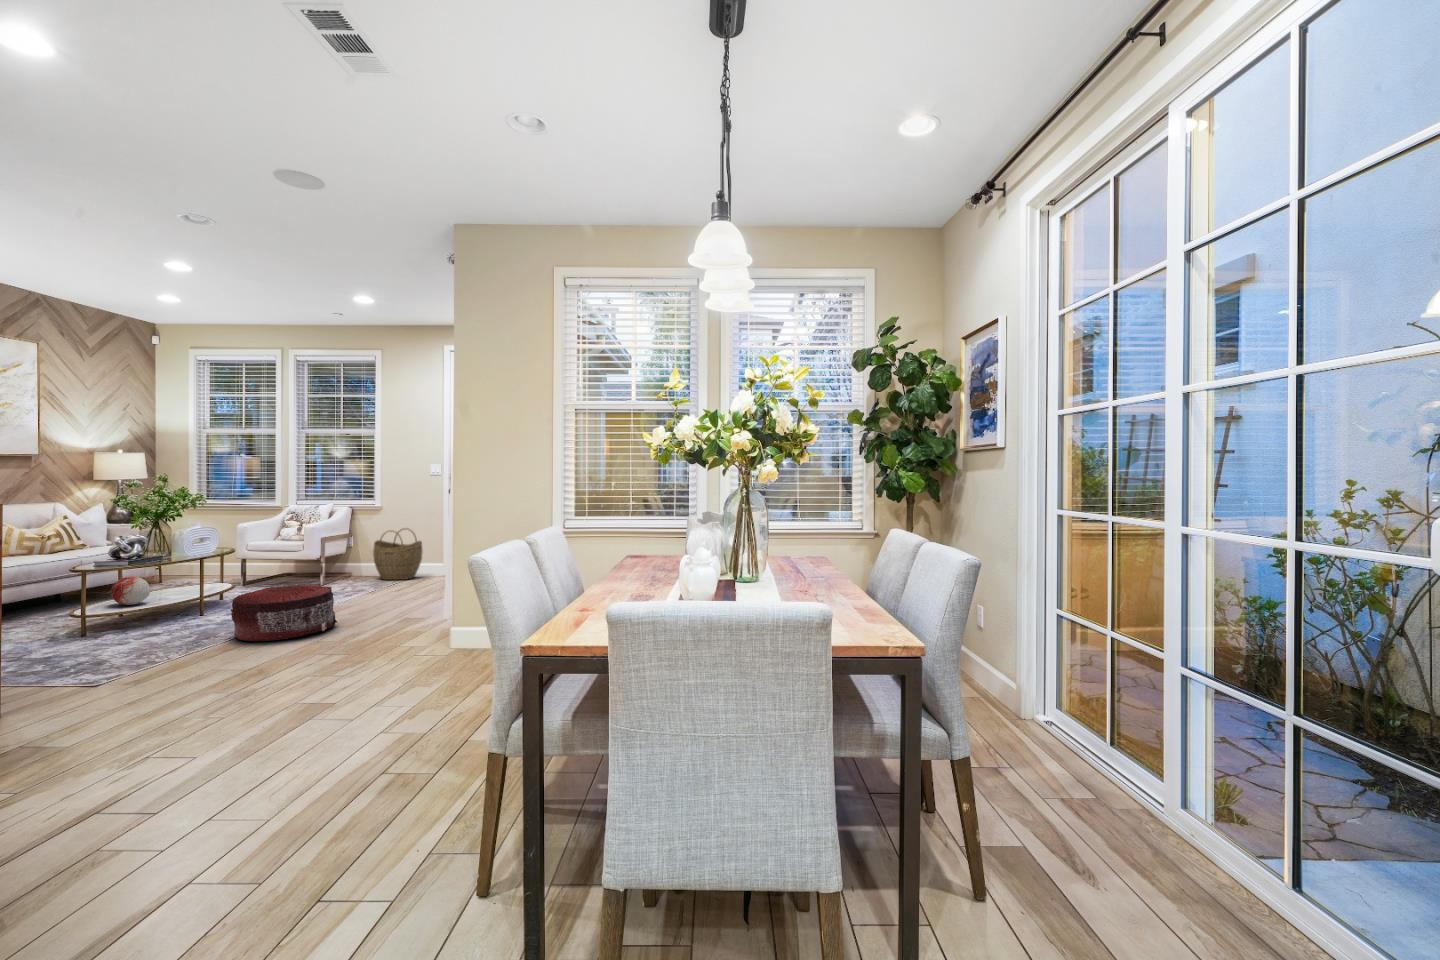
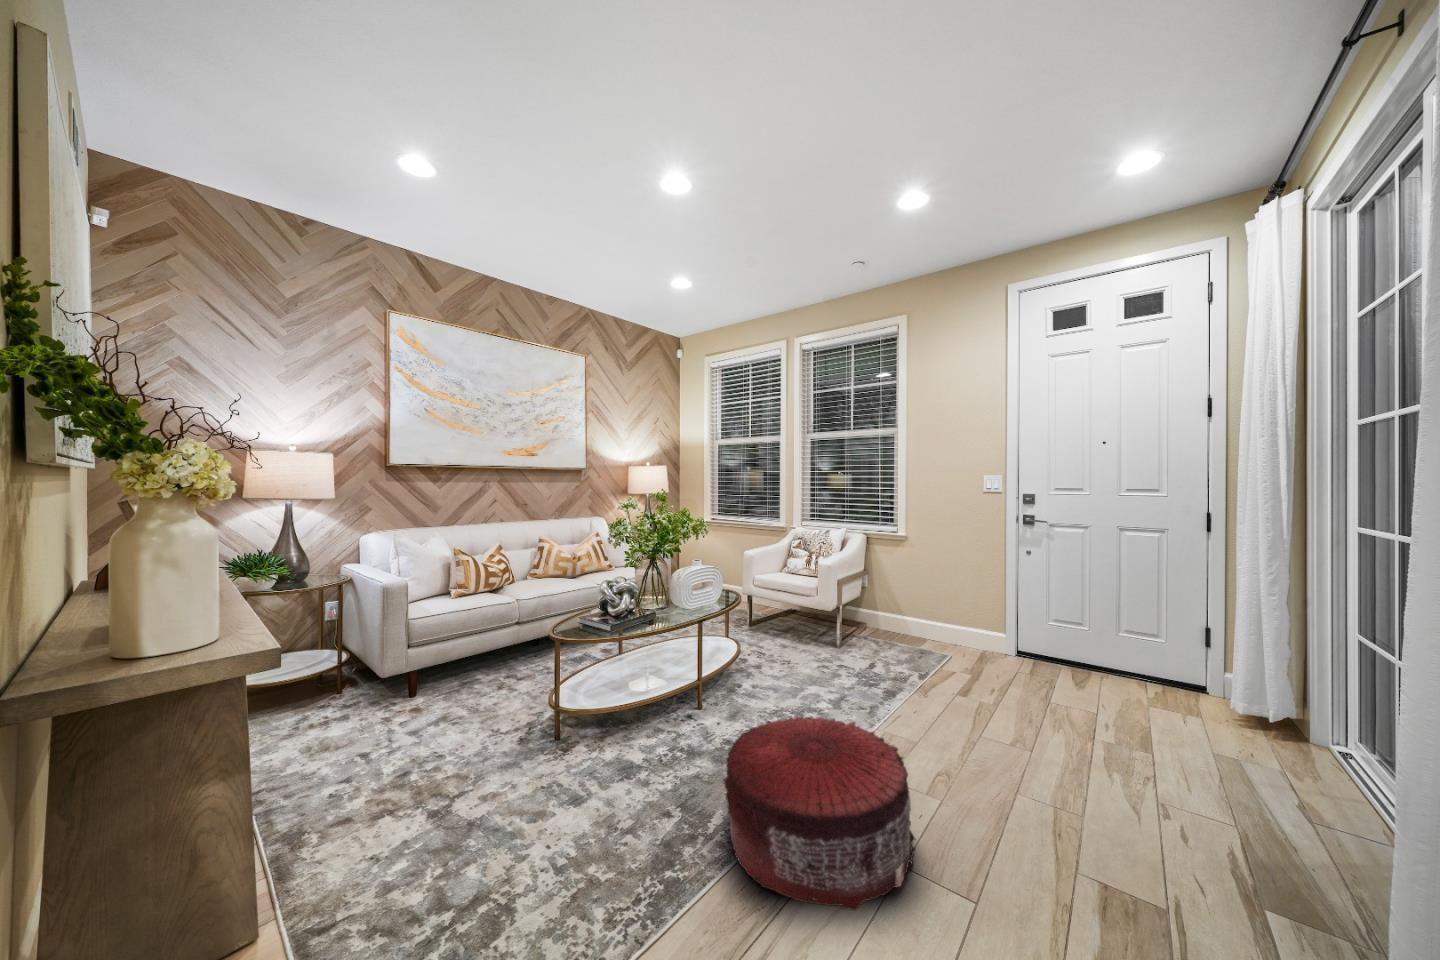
woven basket: present [373,528,422,580] -> none [901,571,973,655]
decorative orb: present [111,577,150,605] -> none [598,639,640,681]

